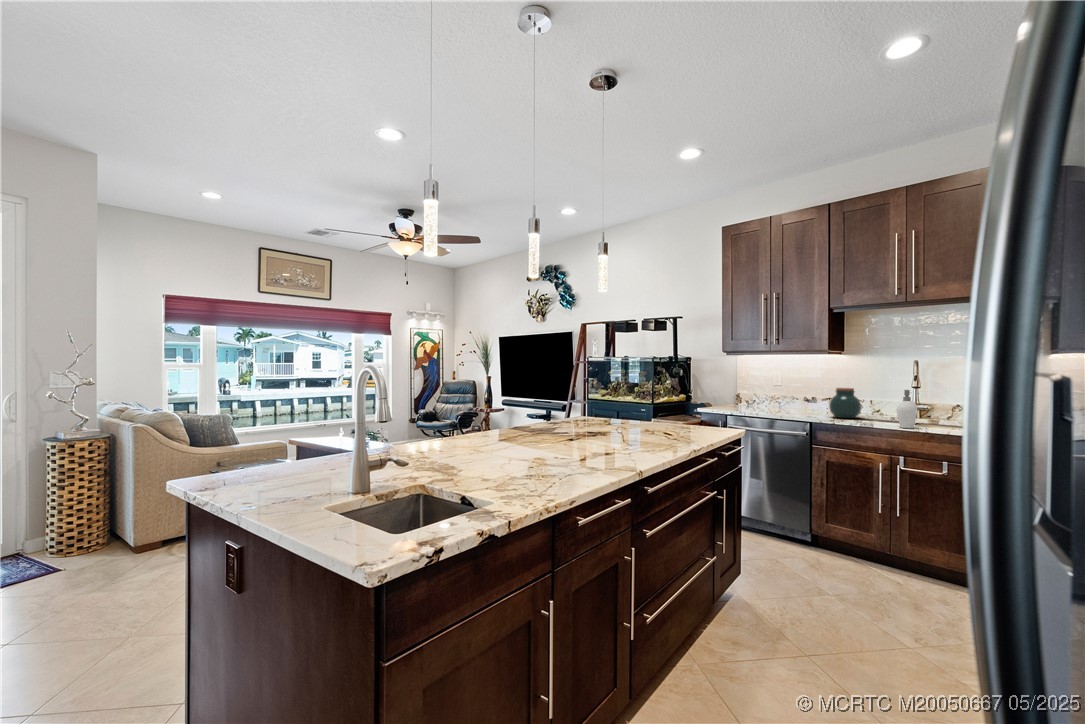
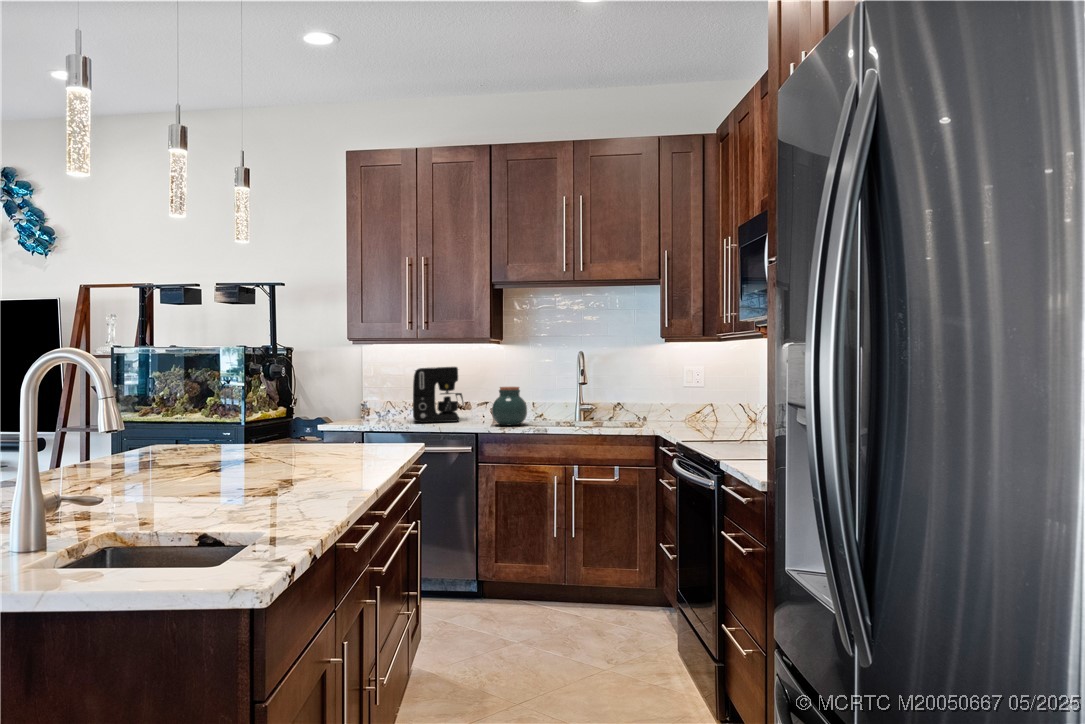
coffee maker: none [769,372,811,412] -> present [413,367,464,422]
soap dispenser: present [897,390,917,428] -> none [570,386,593,432]

